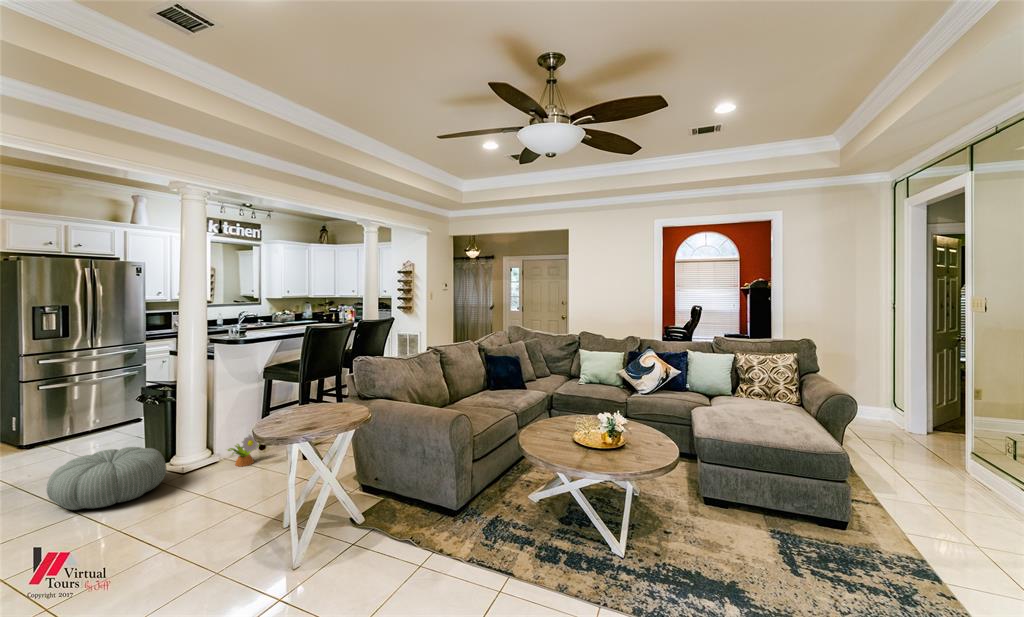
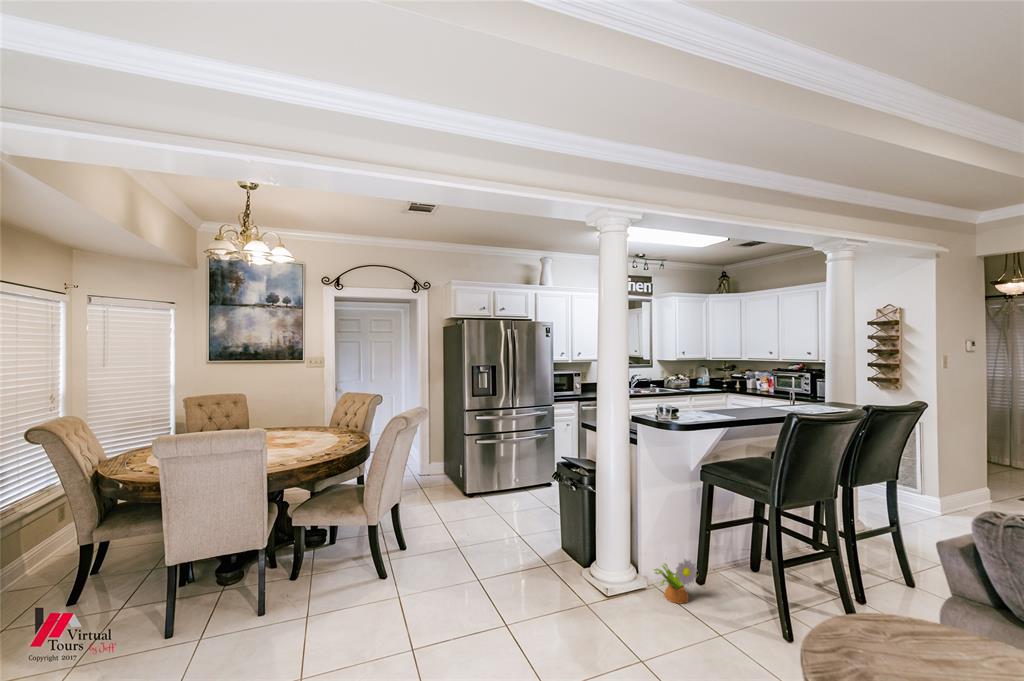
pouf: present [47,447,166,510] -> none [478,540,589,626]

